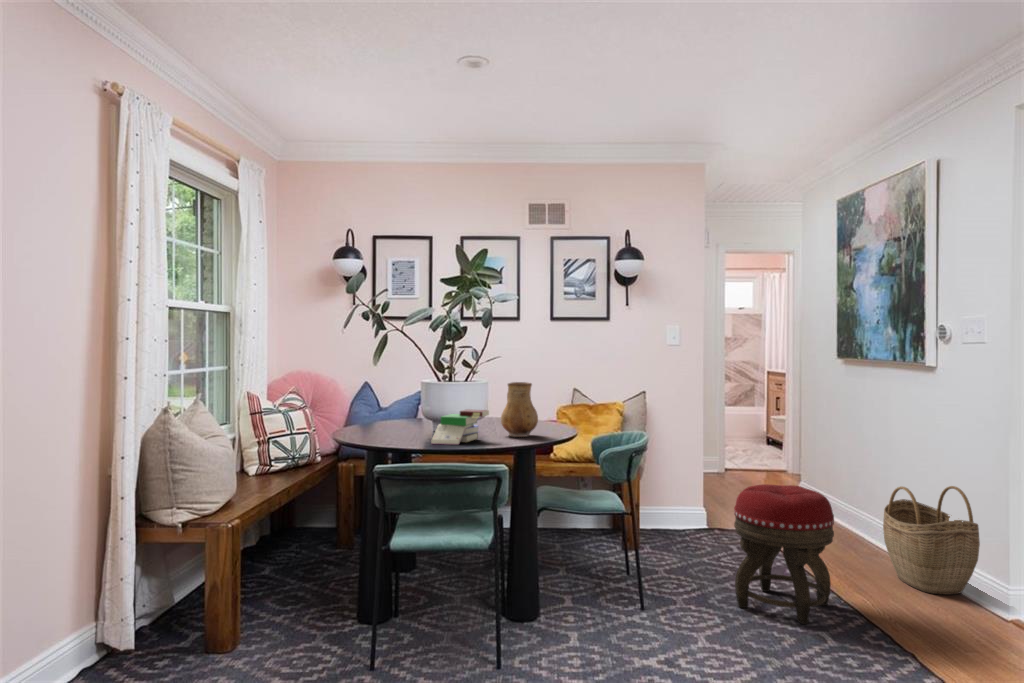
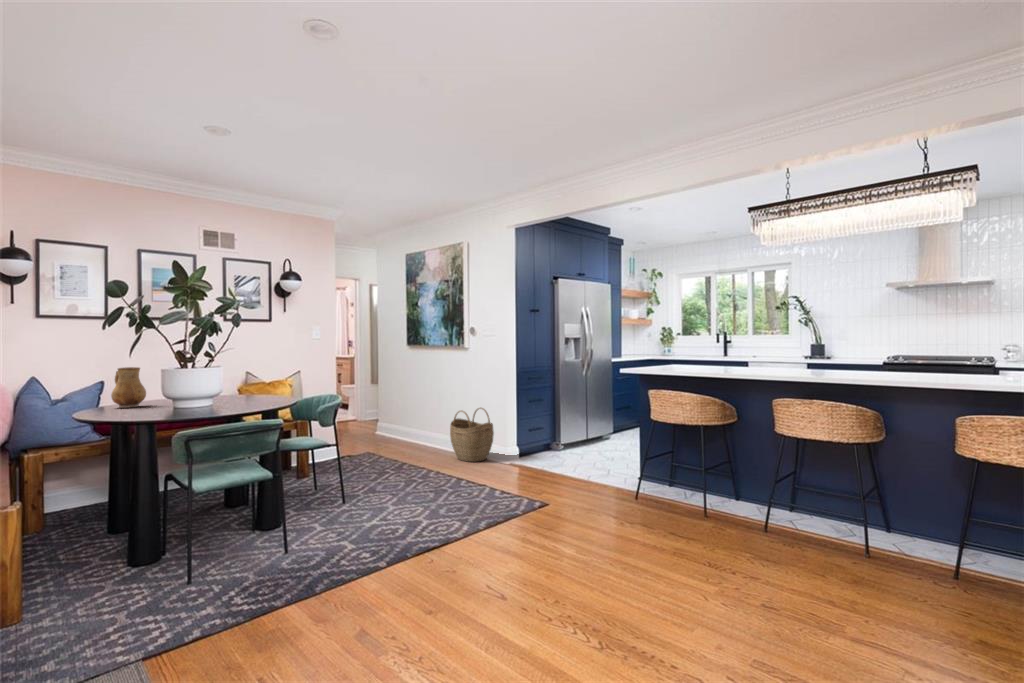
ceramic pitcher: present [501,382,538,437] -> present [111,367,146,408]
book: present [431,409,489,445] -> none [207,383,245,410]
footstool: present [734,484,834,624] -> none [389,415,442,488]

